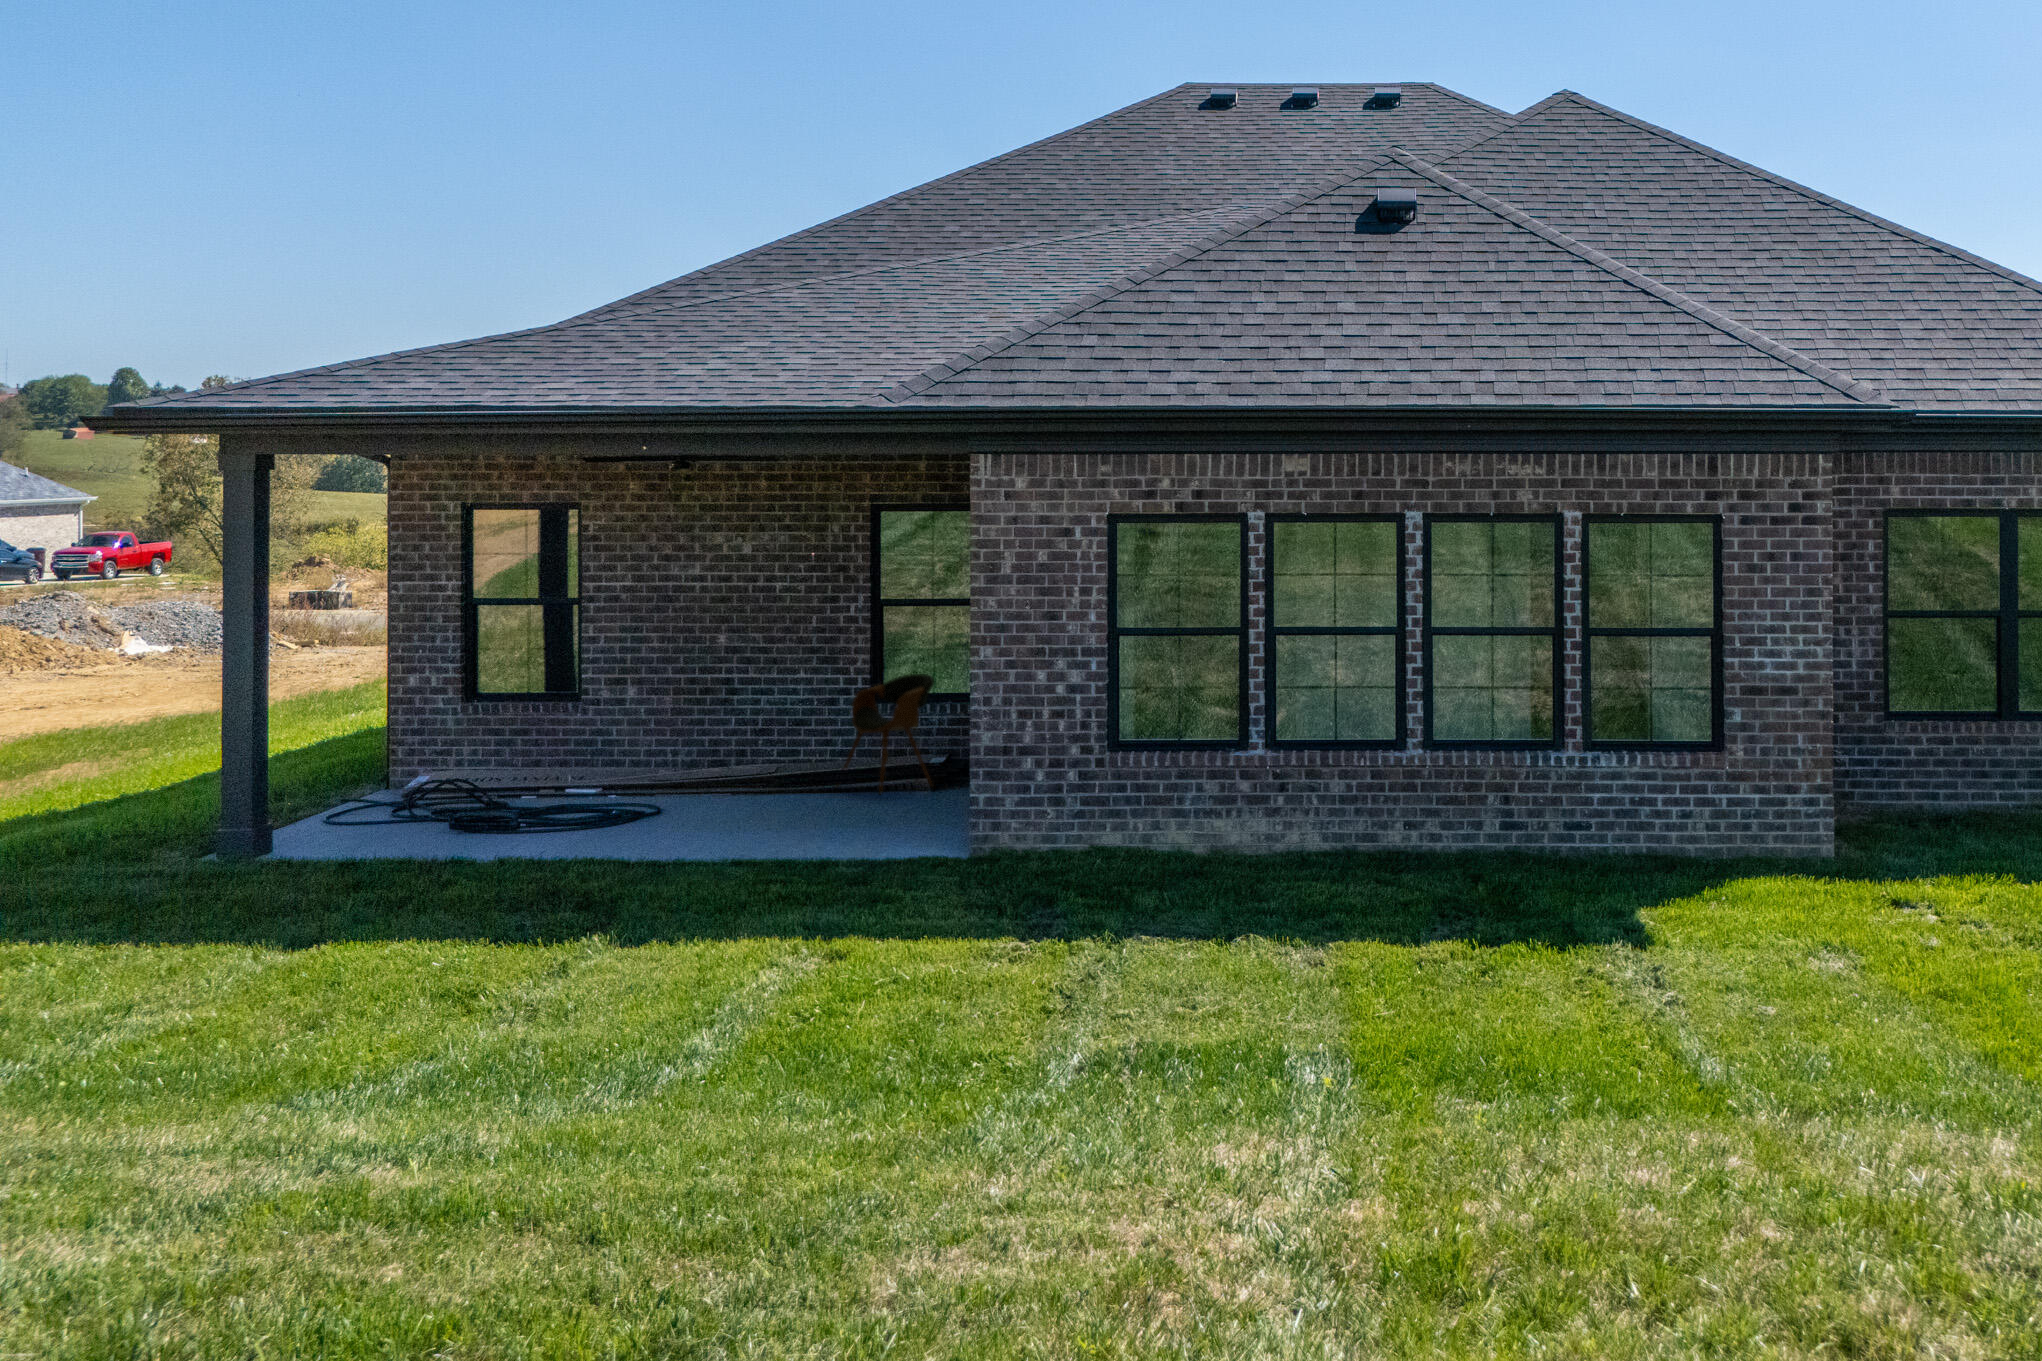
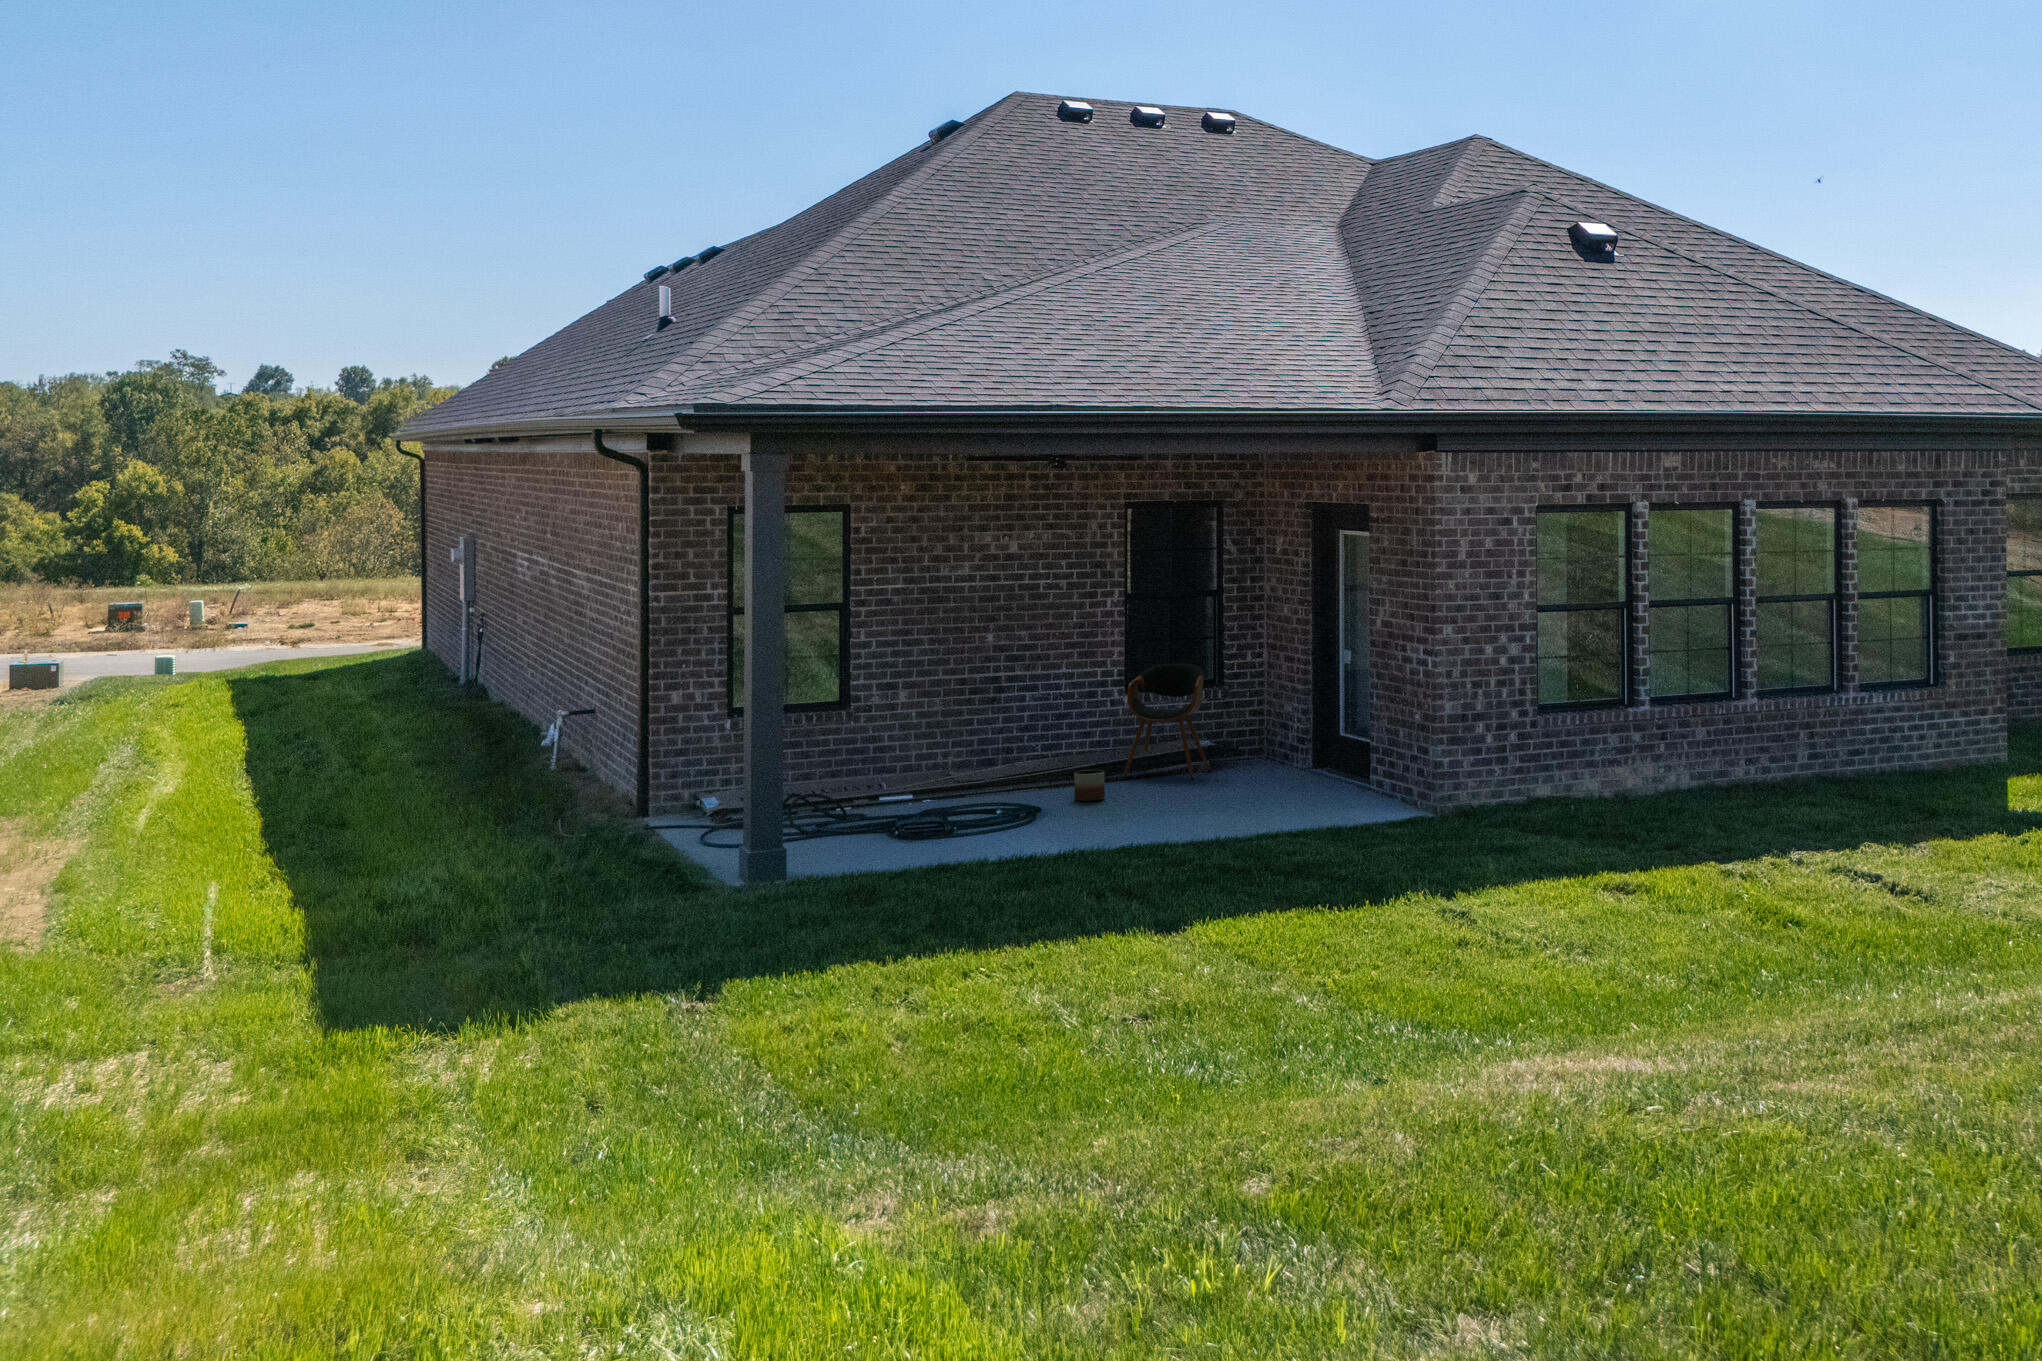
planter: none [720,776,753,807] -> present [1074,770,1105,801]

